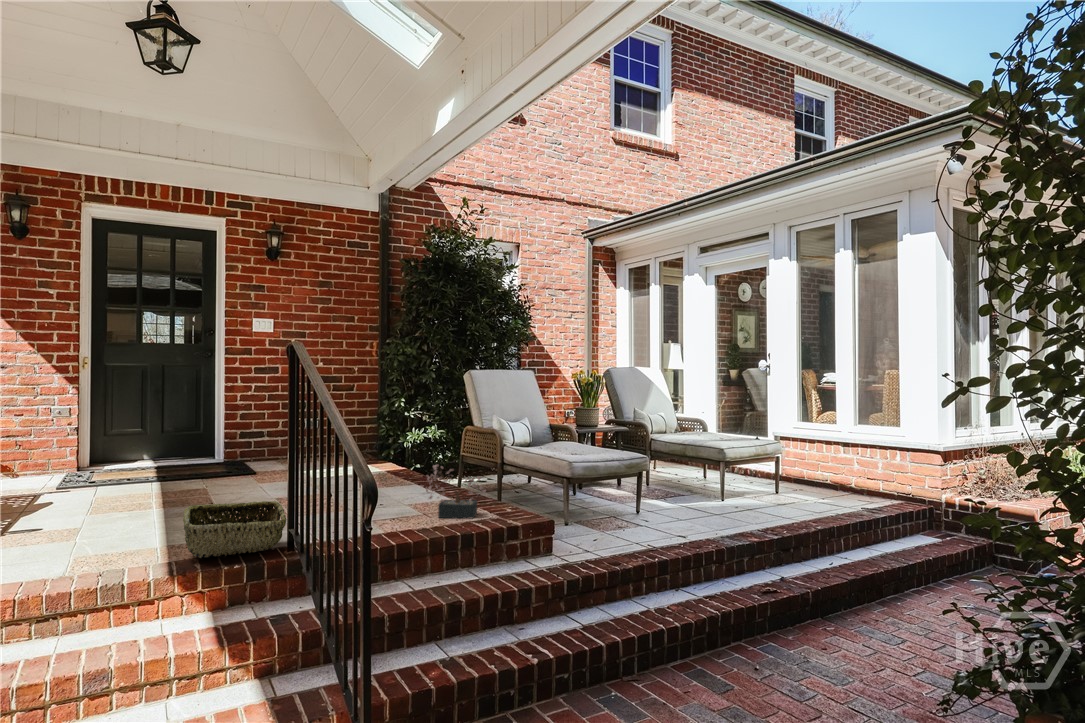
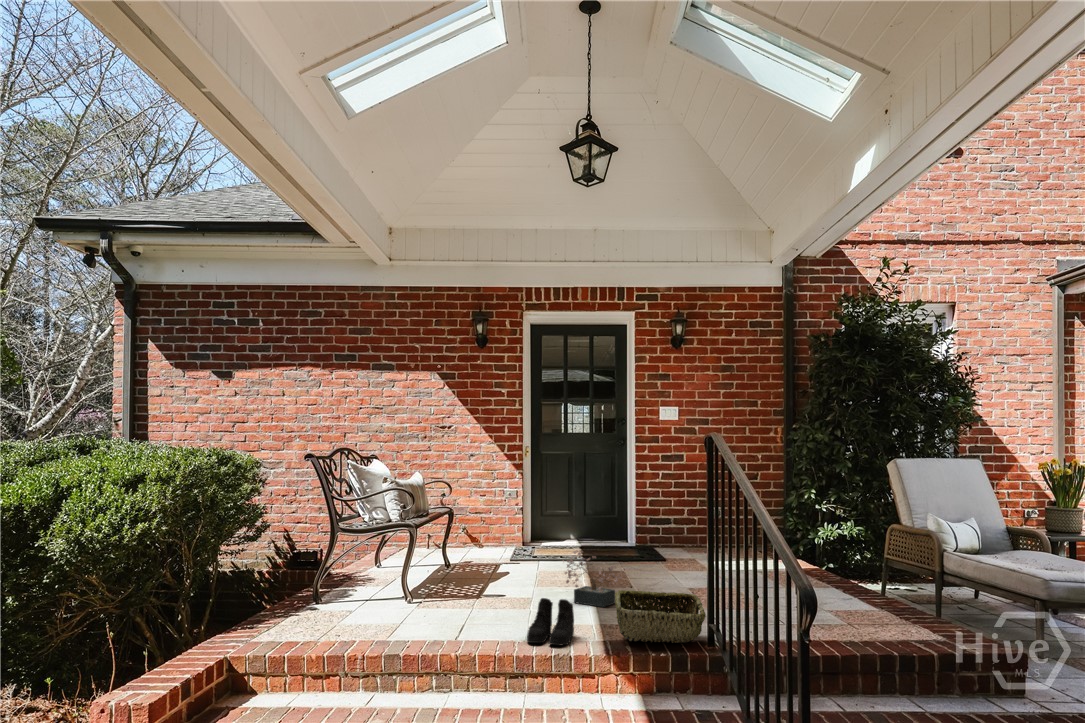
decorative plant: present [426,465,486,519] -> present [565,551,621,607]
boots: none [62,523,130,578] -> present [527,598,574,646]

